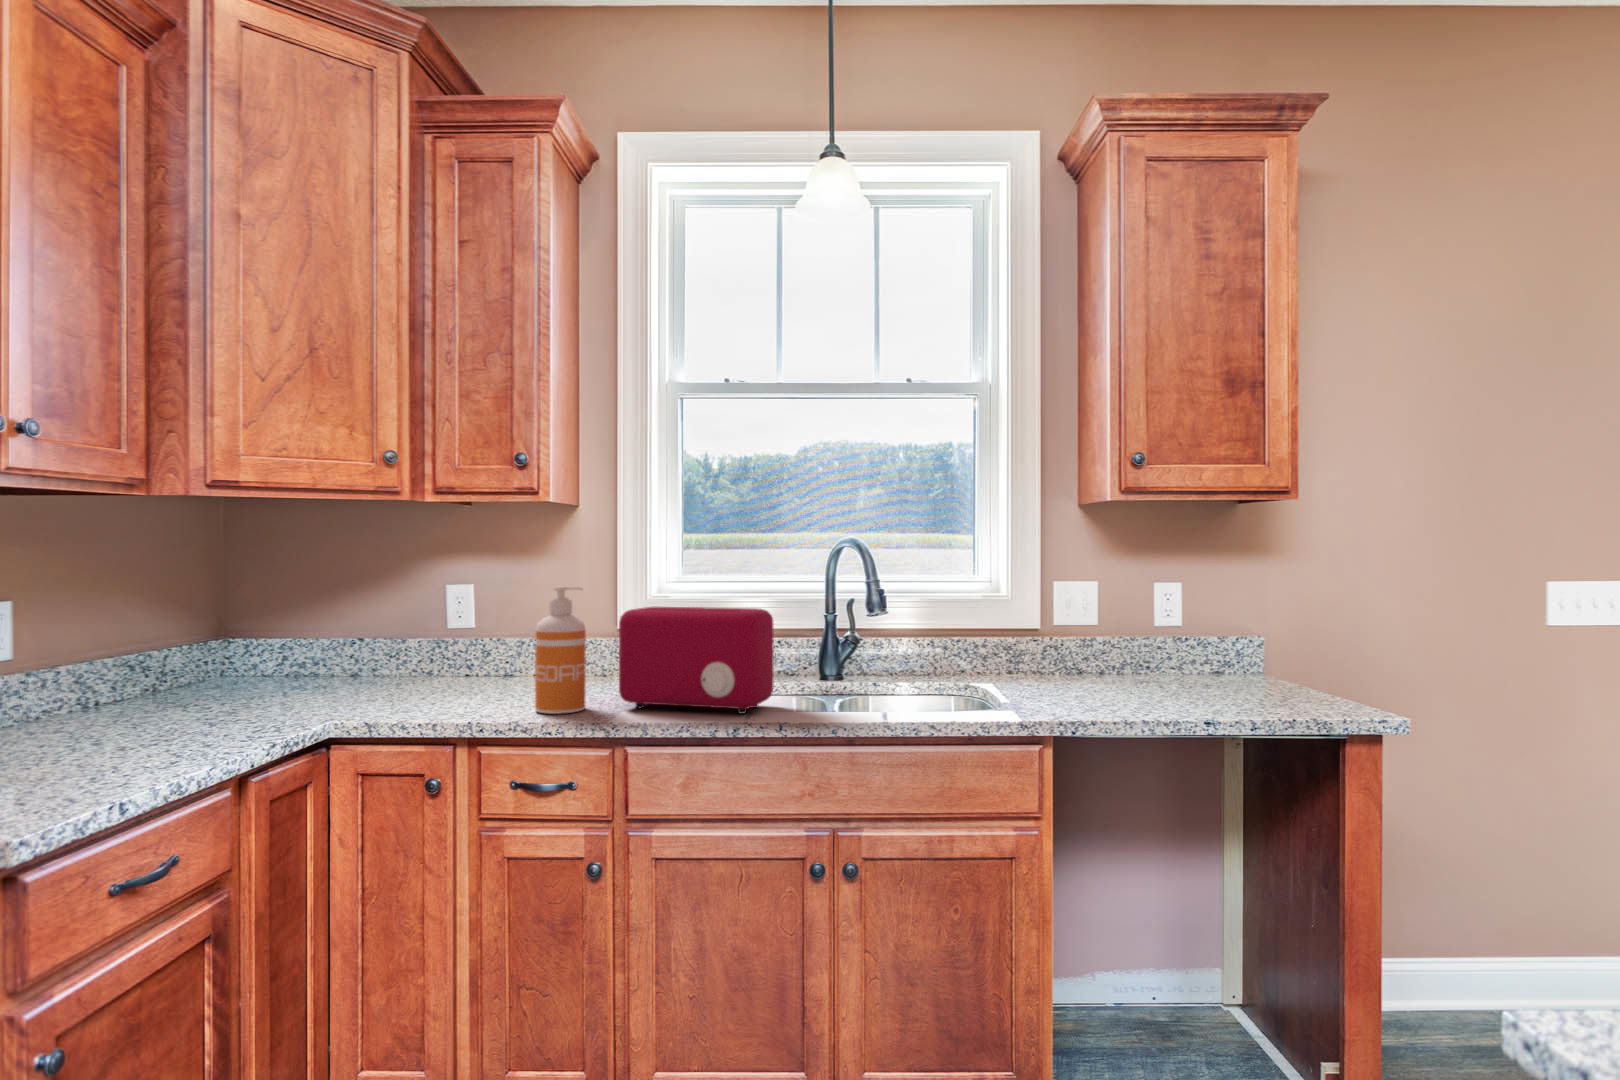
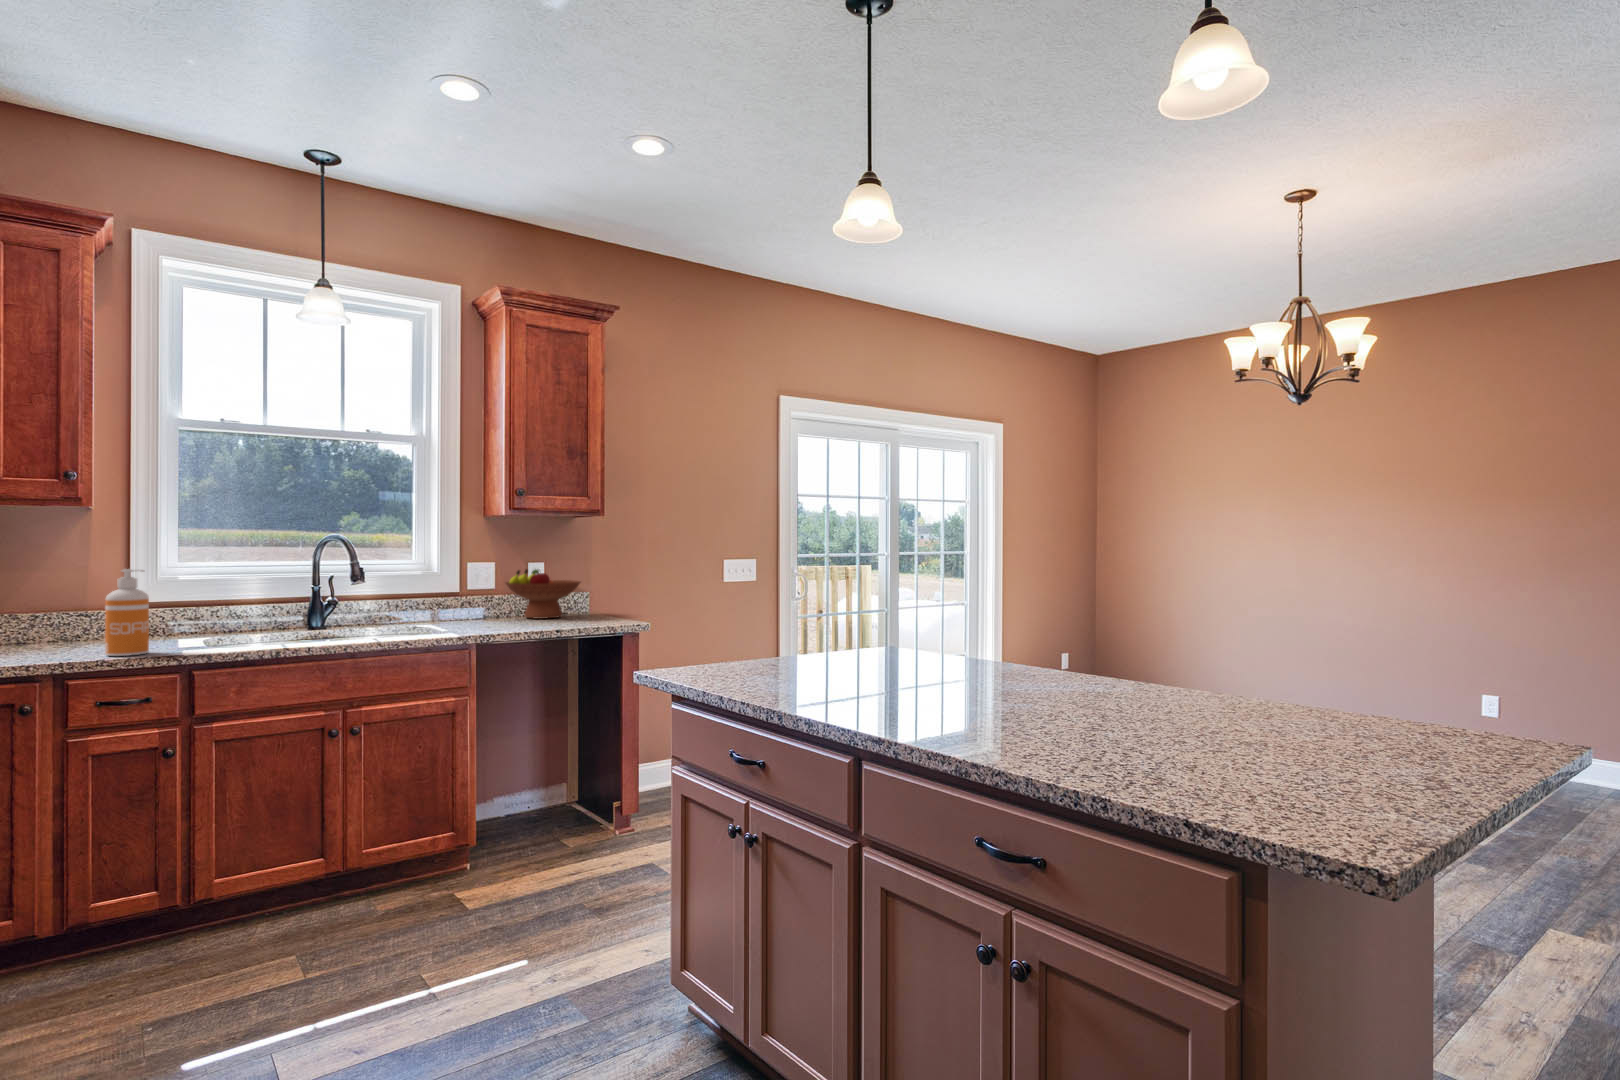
fruit bowl: none [1111,595,1252,684] -> present [505,569,581,619]
toaster: present [619,607,773,714] -> none [176,581,294,649]

